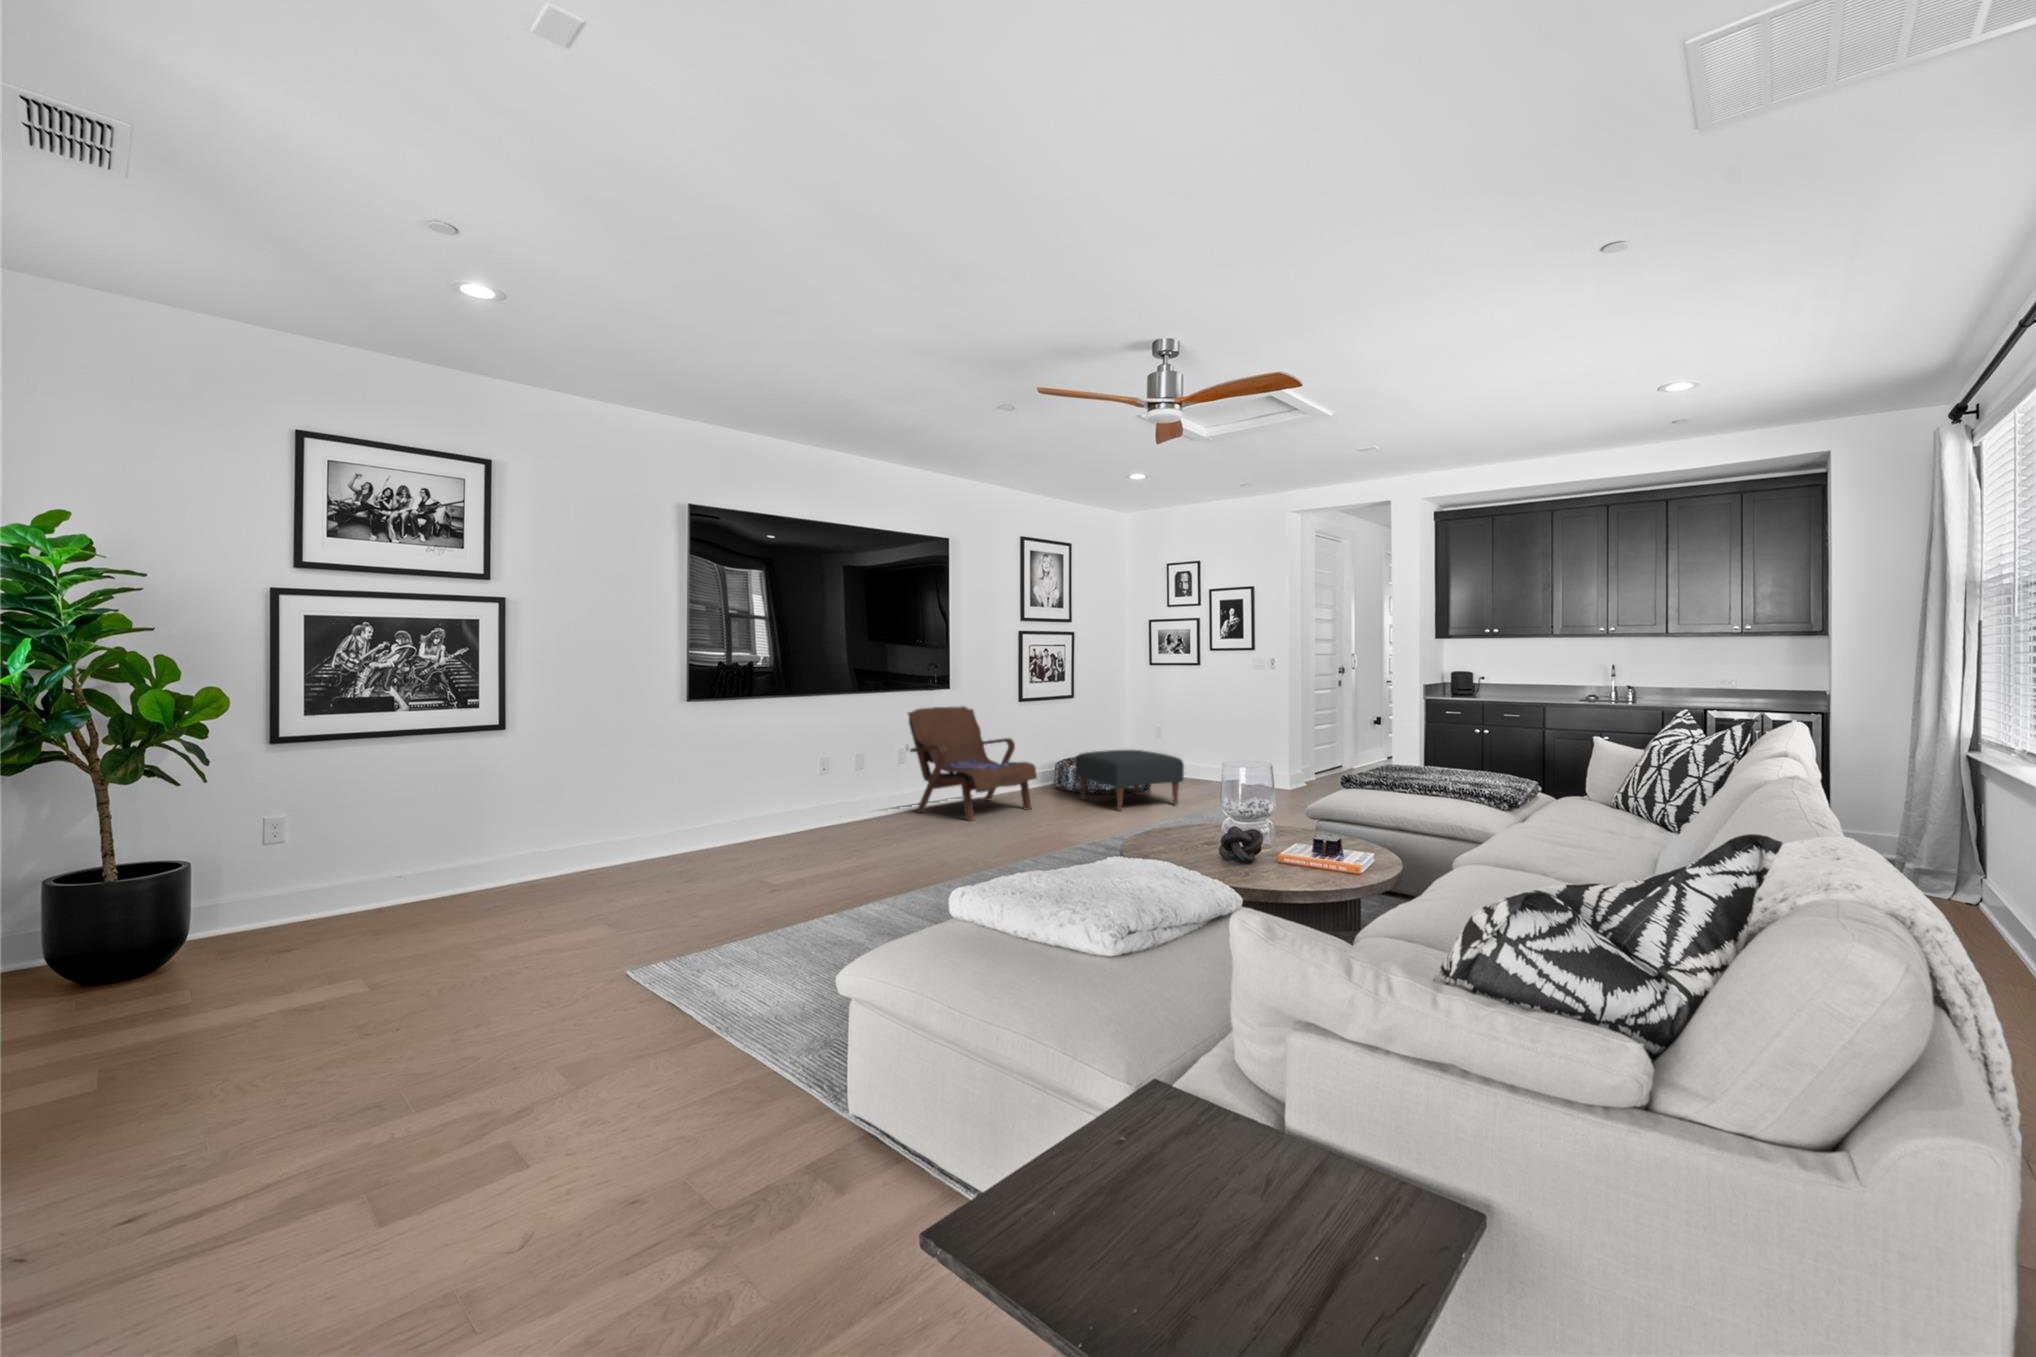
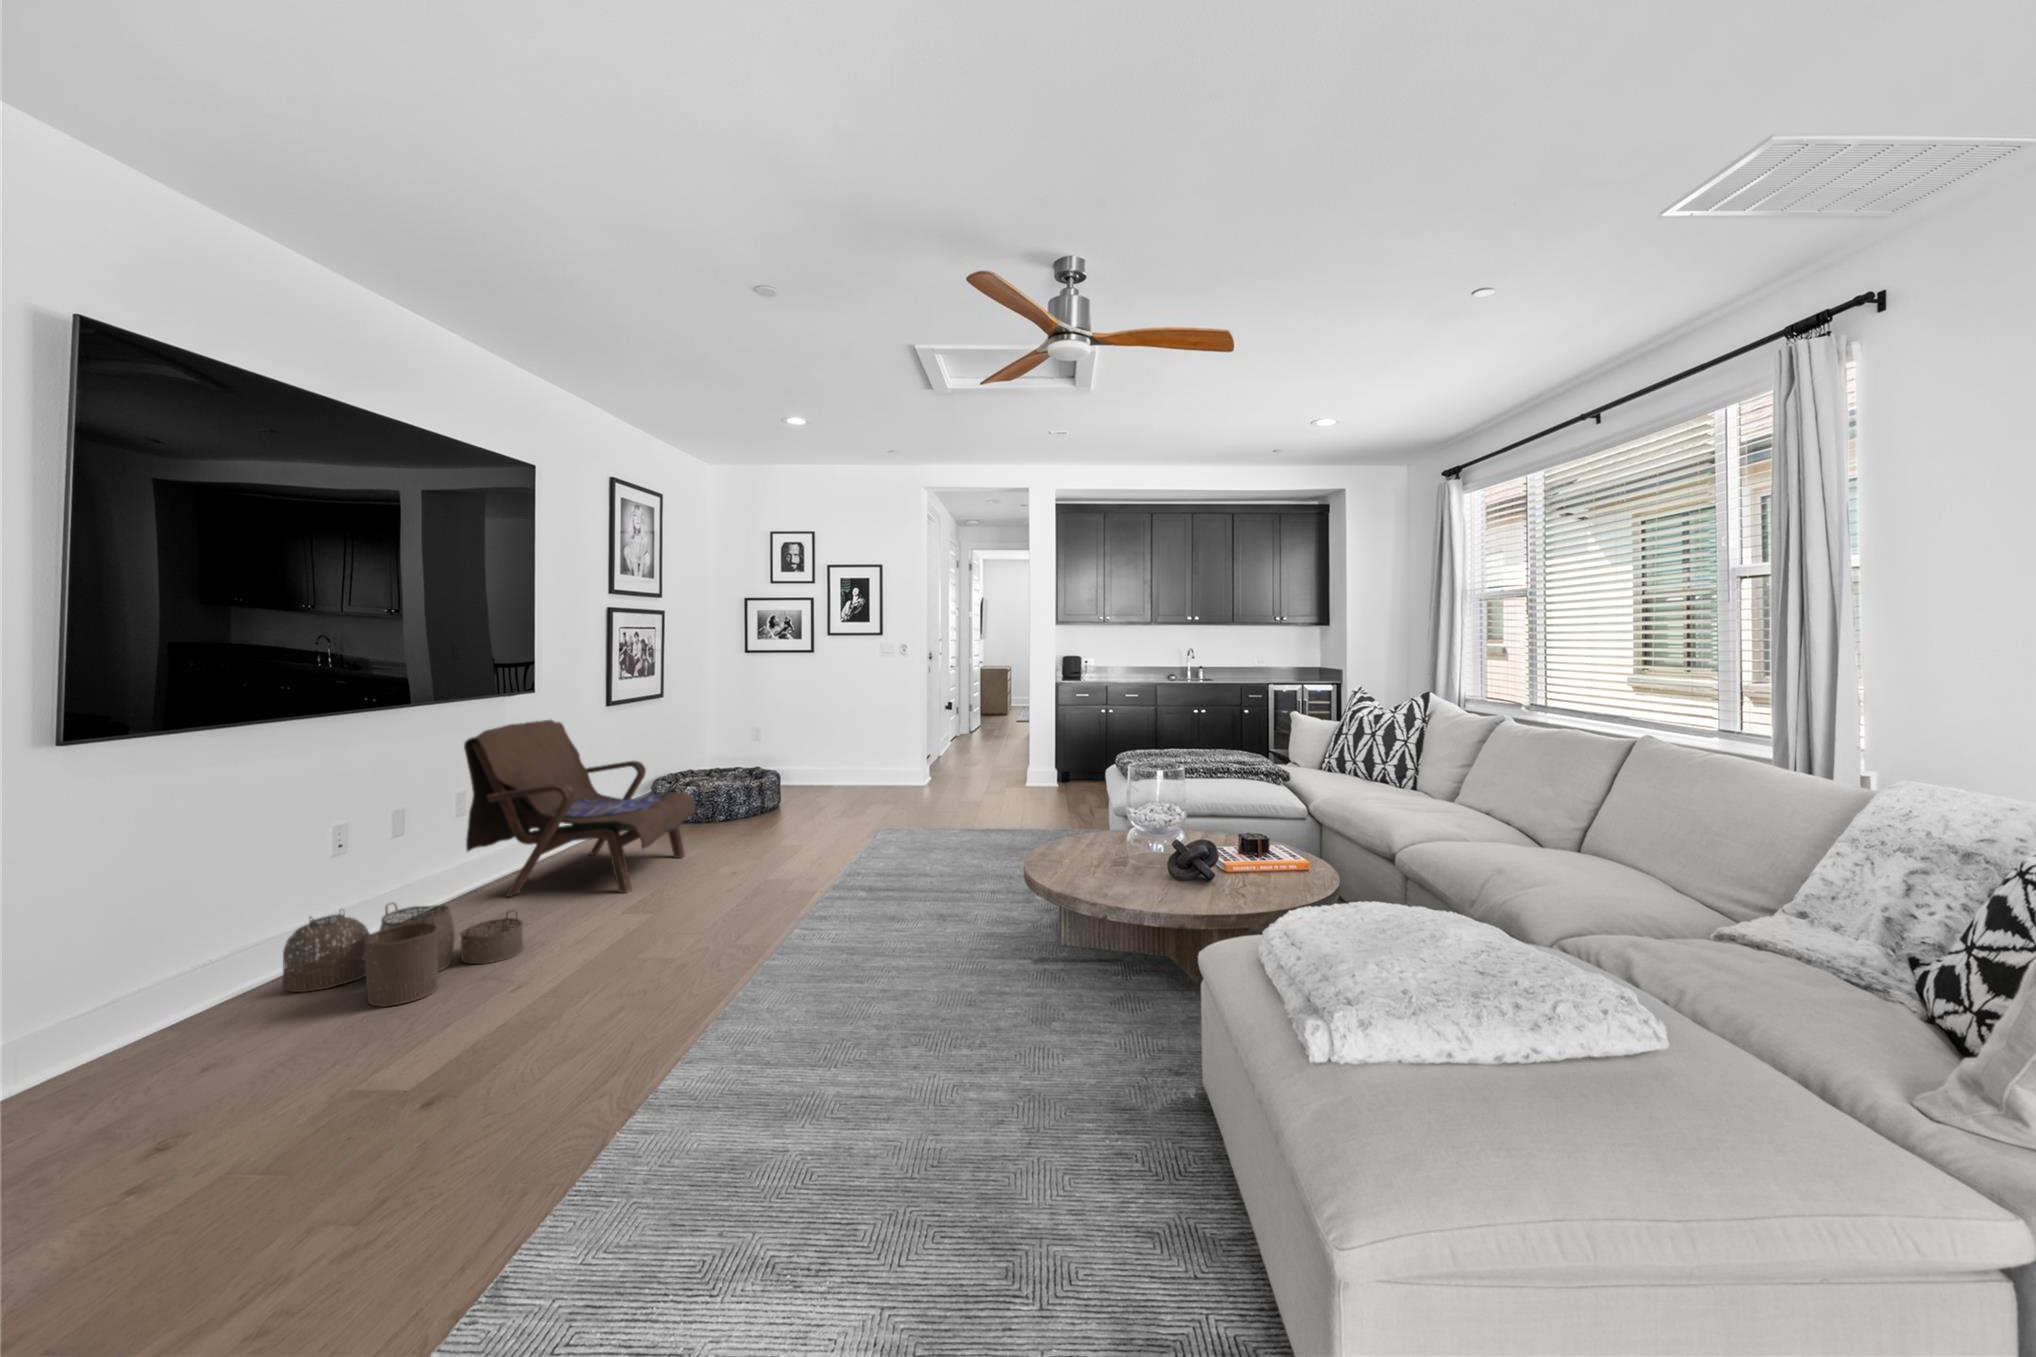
ottoman: present [1076,750,1184,811] -> none [718,758,859,838]
woven basket: none [791,794,889,844] -> present [282,903,524,1006]

